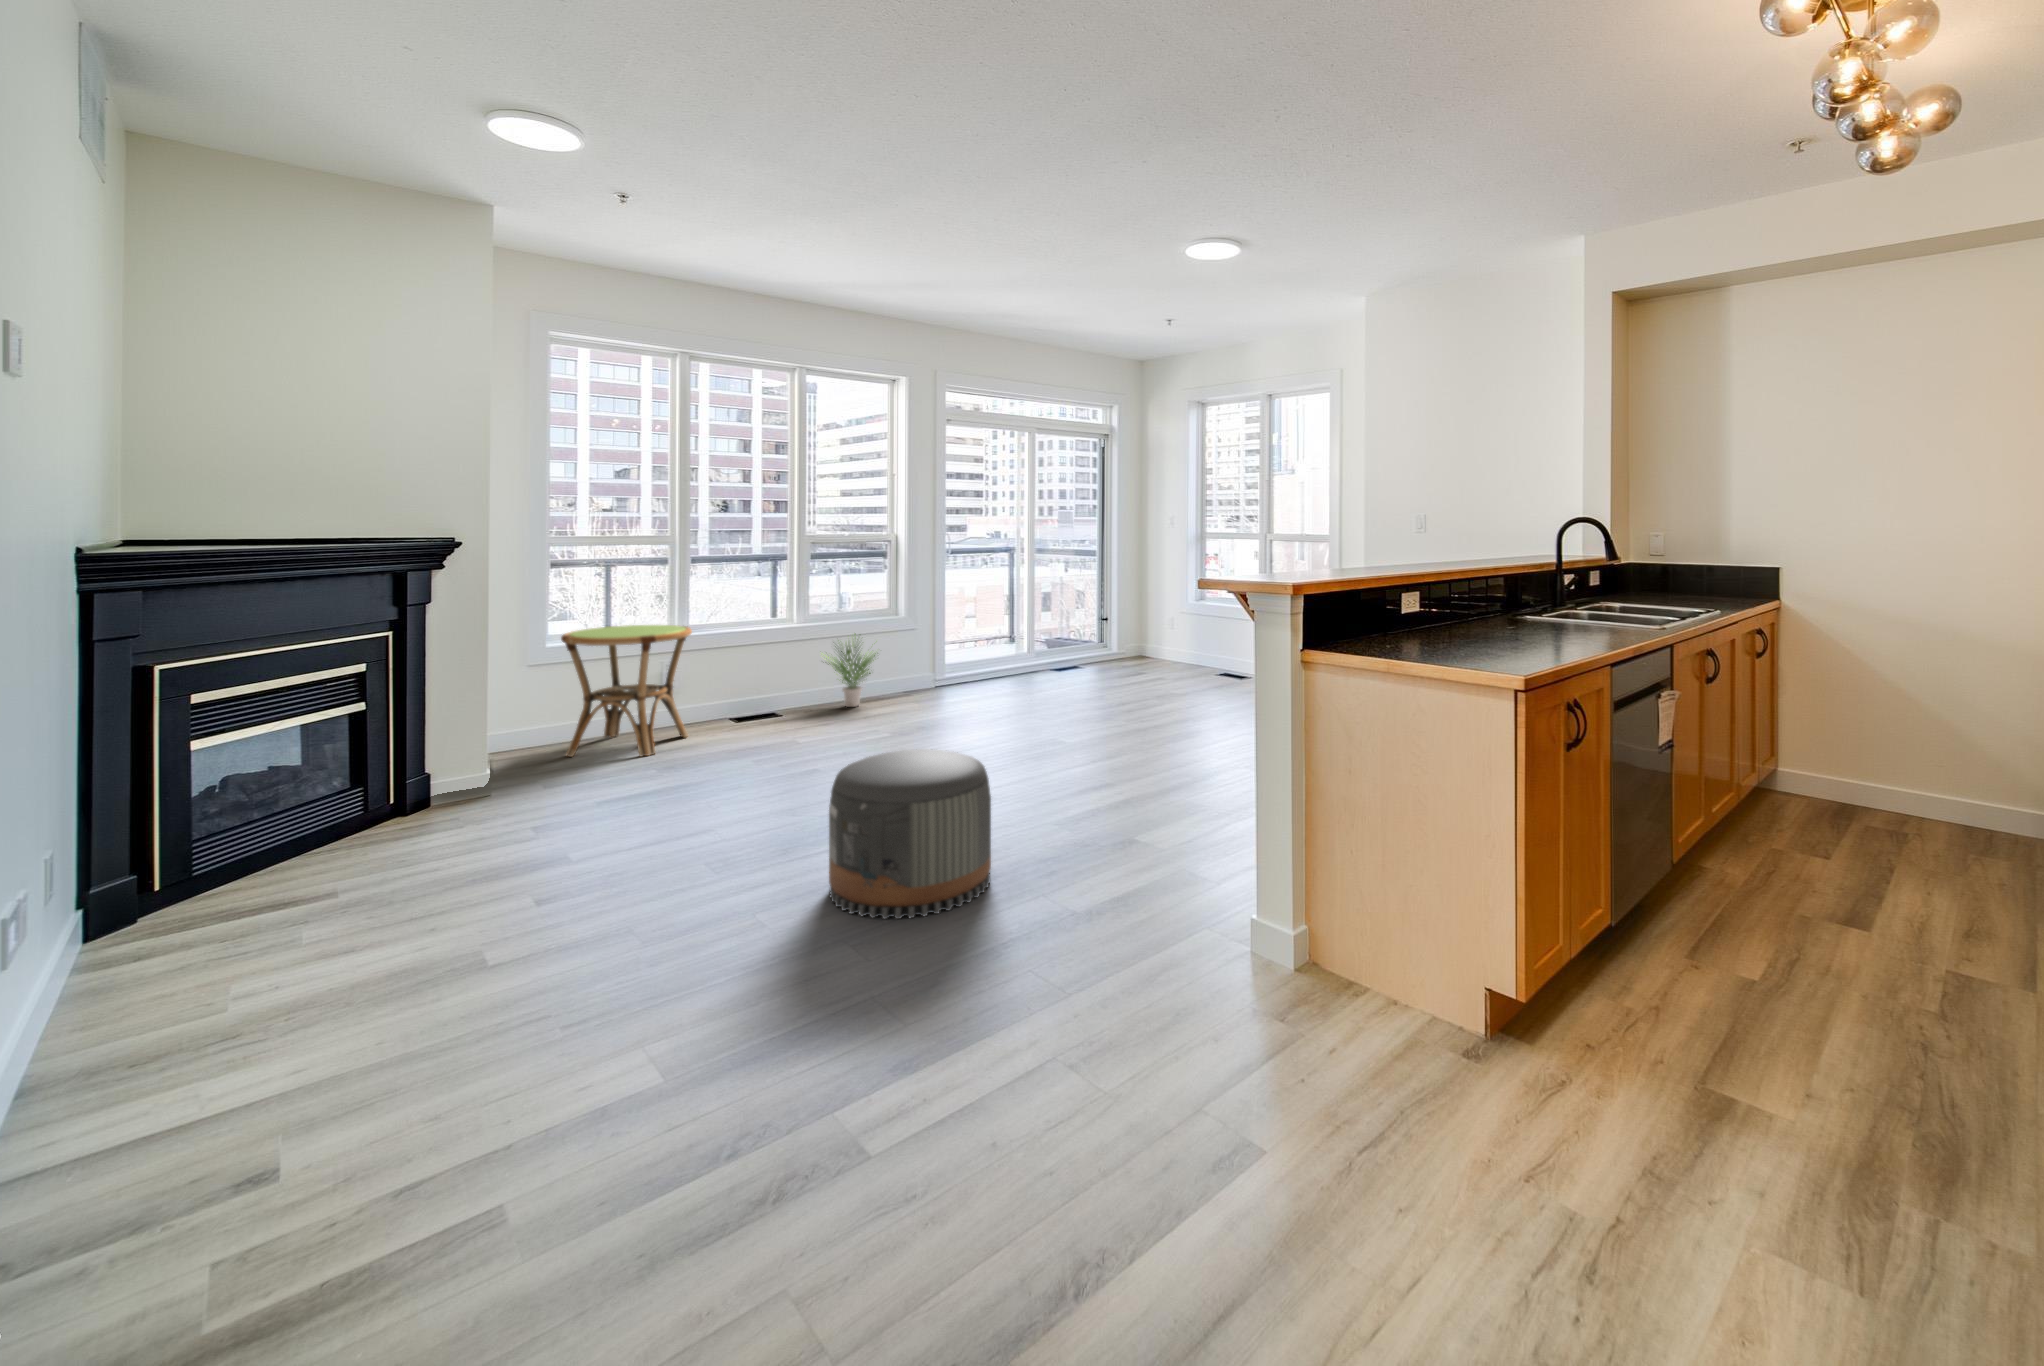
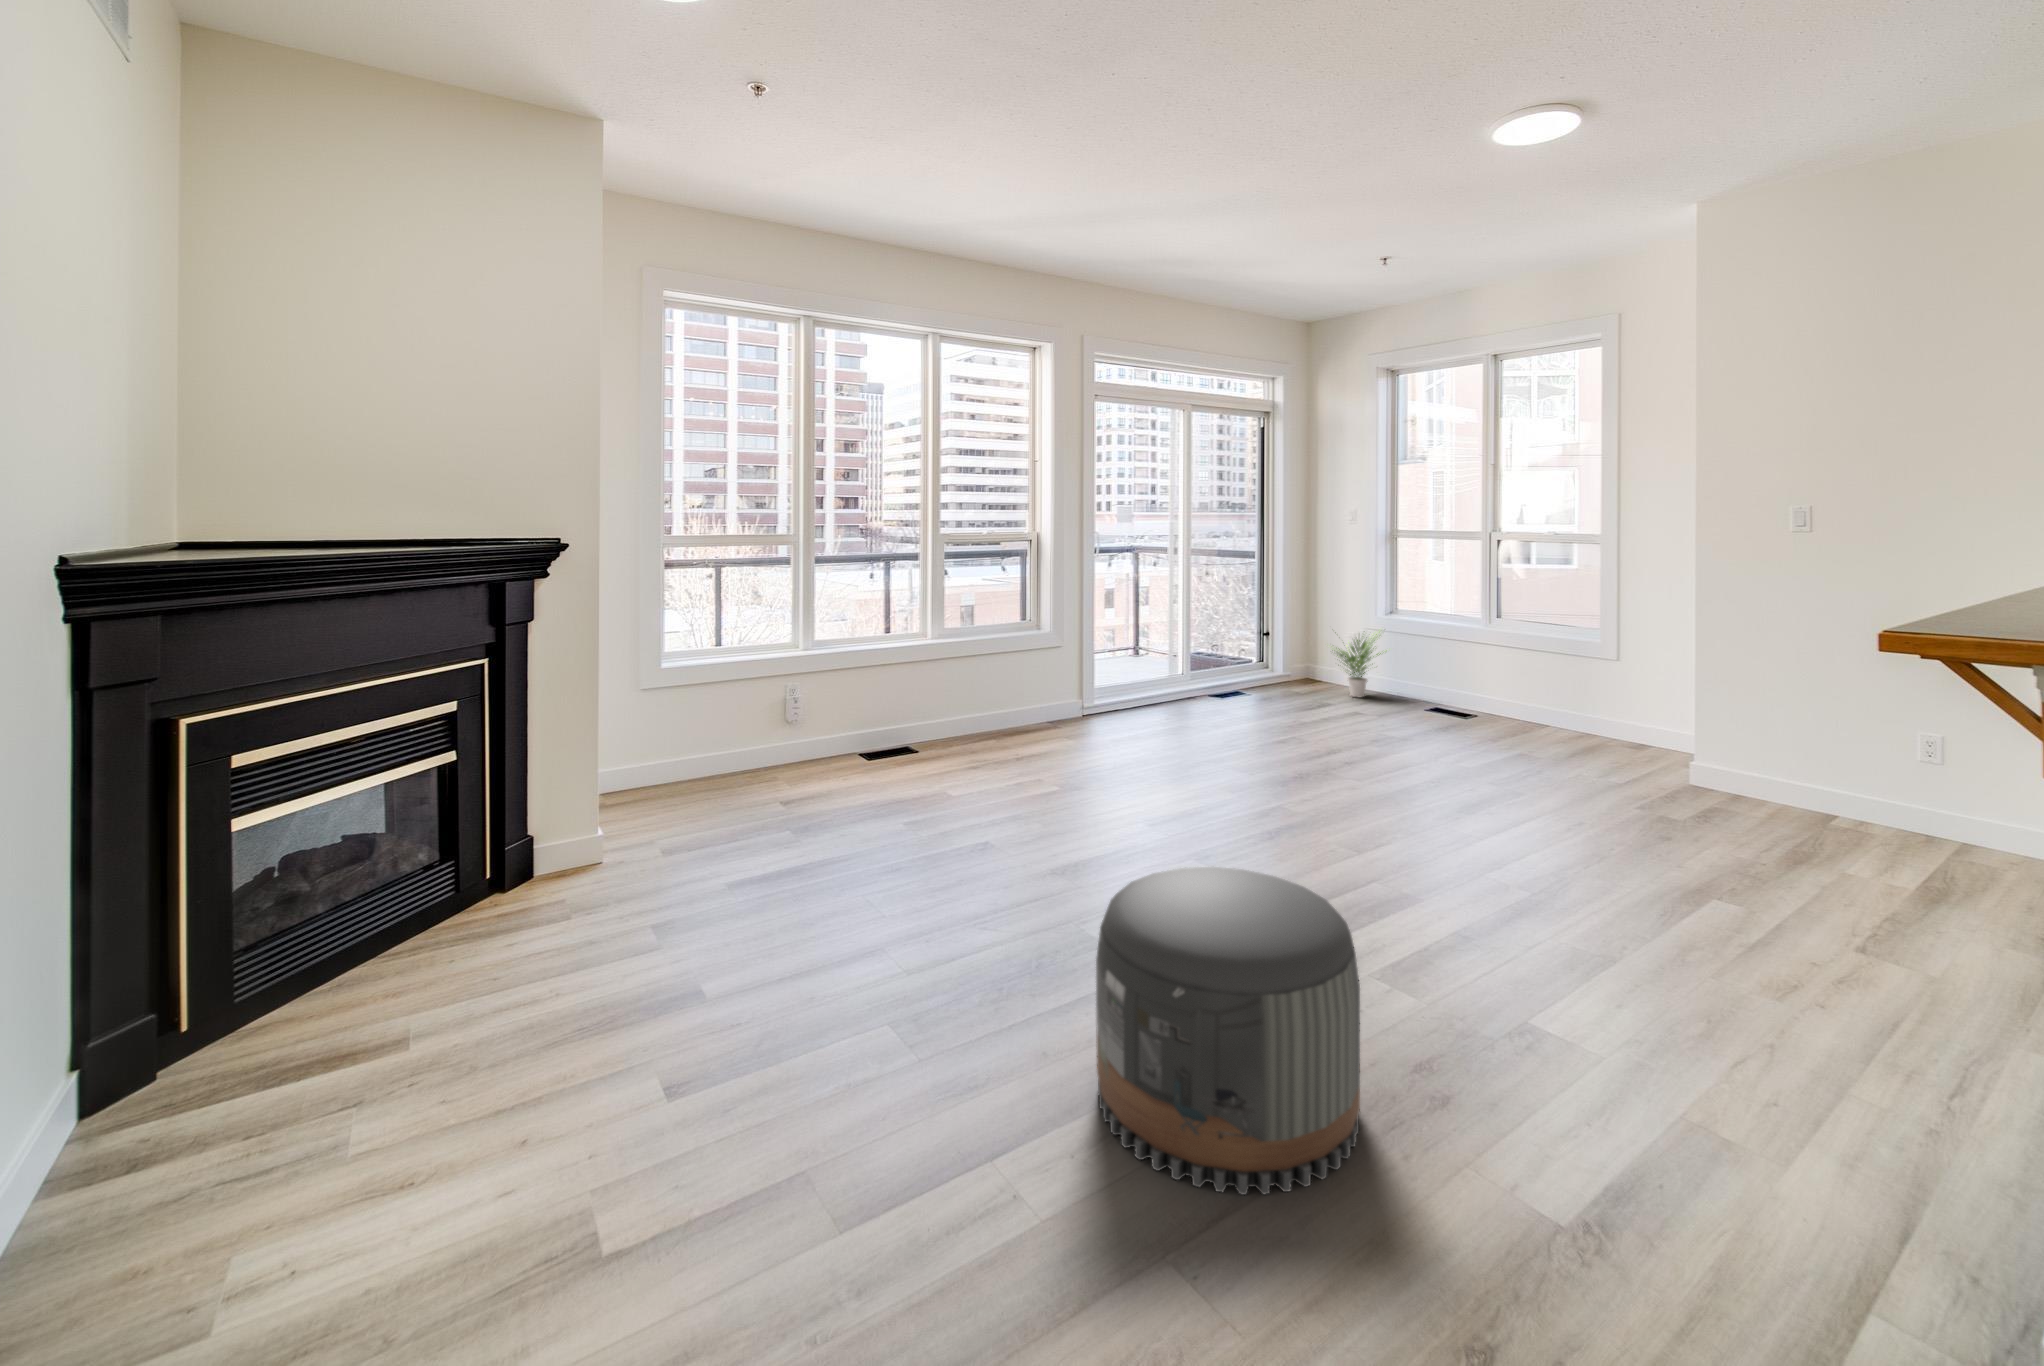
side table: present [561,625,692,757] -> none [677,642,823,808]
potted plant: present [825,639,876,707] -> present [1334,634,1387,697]

